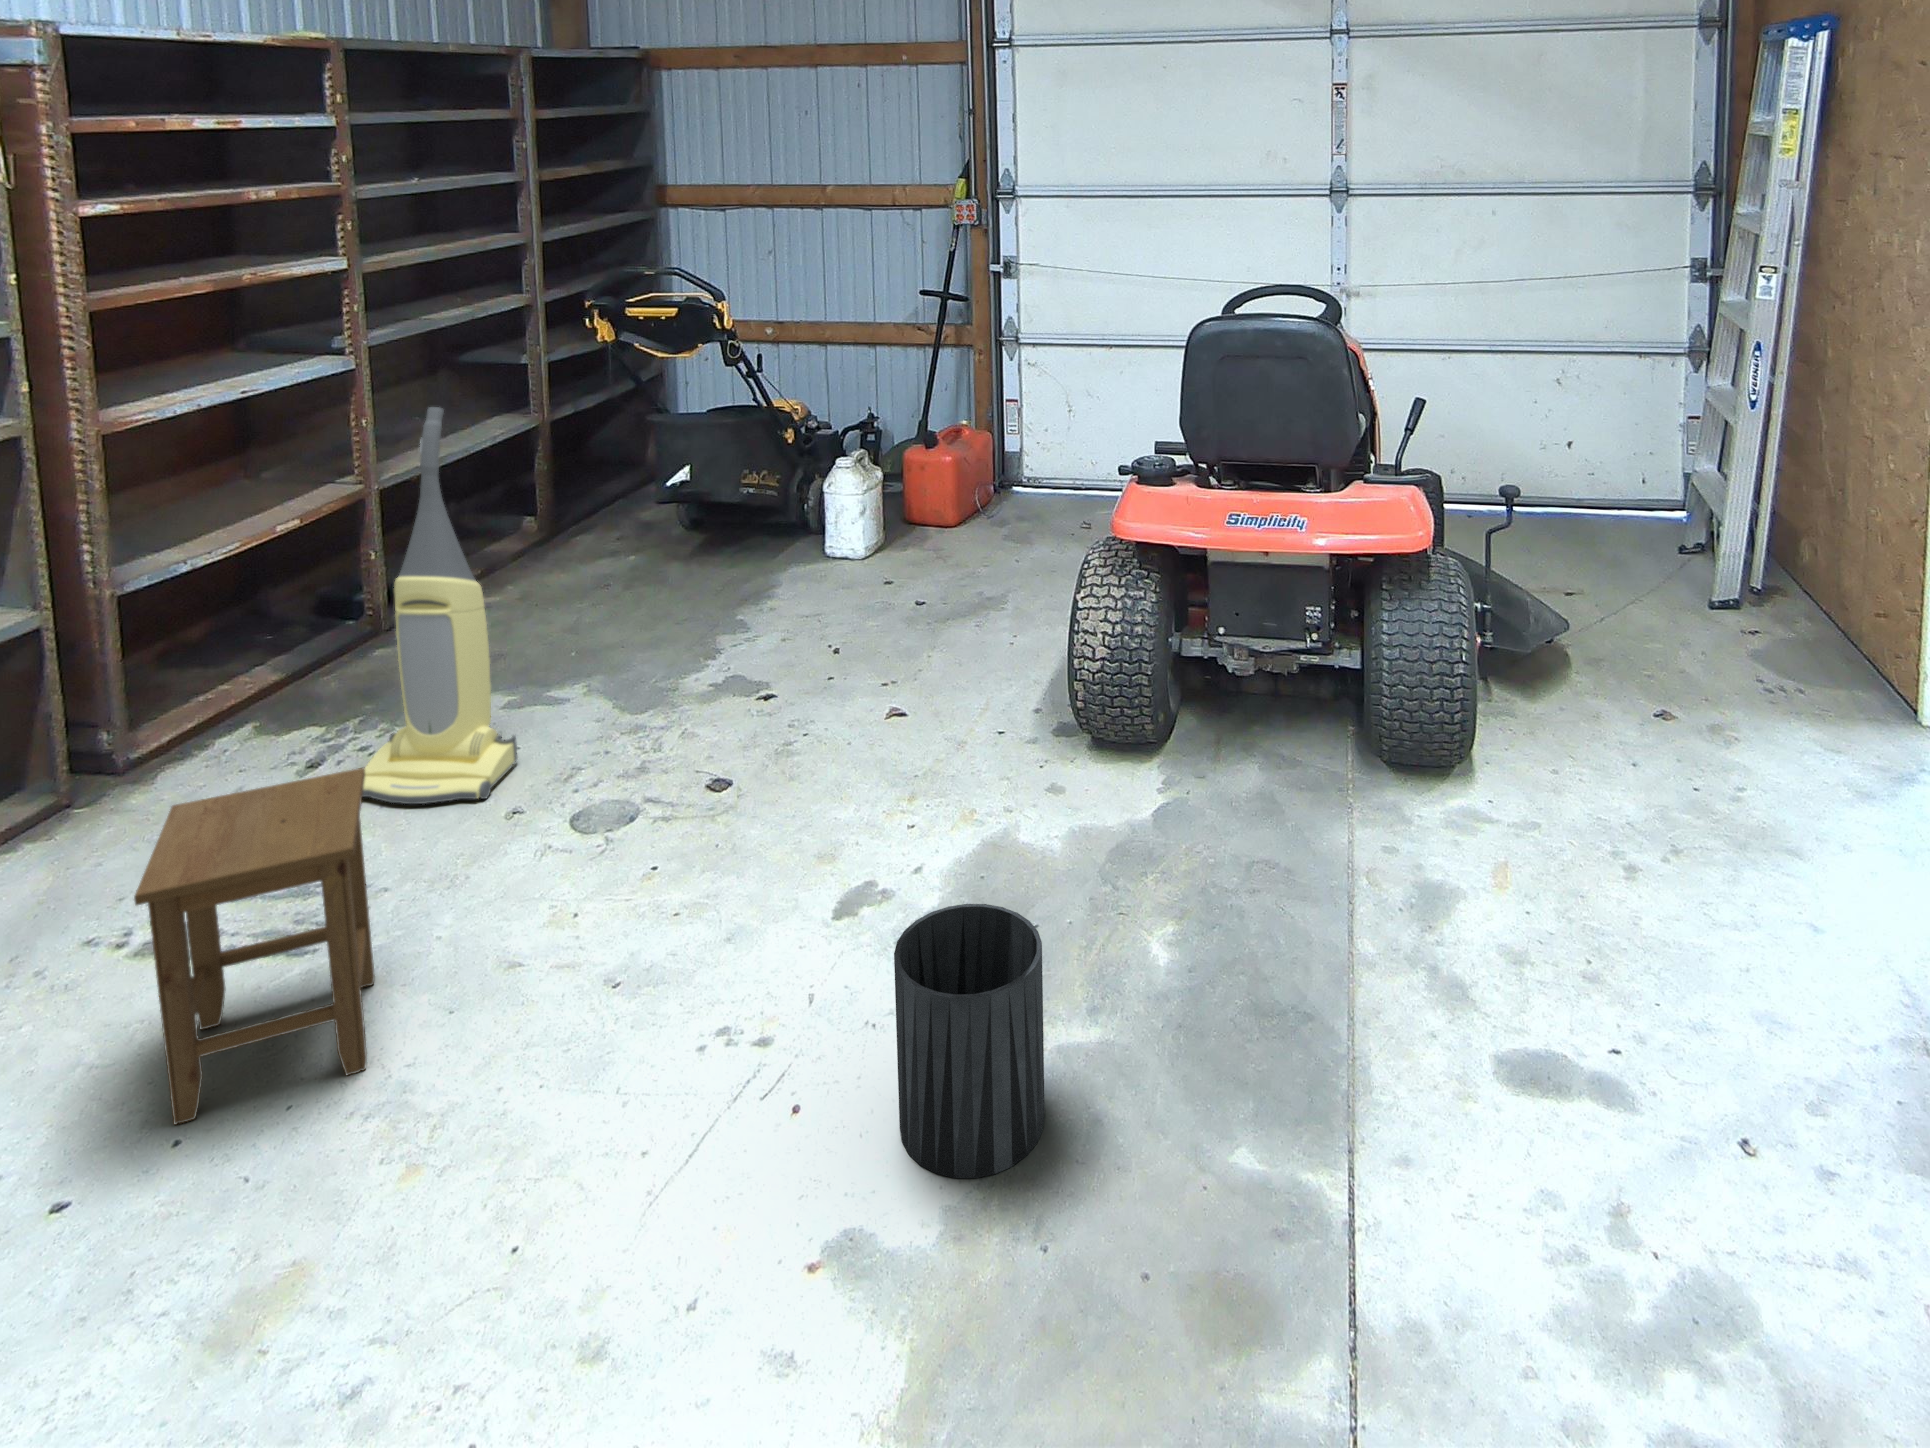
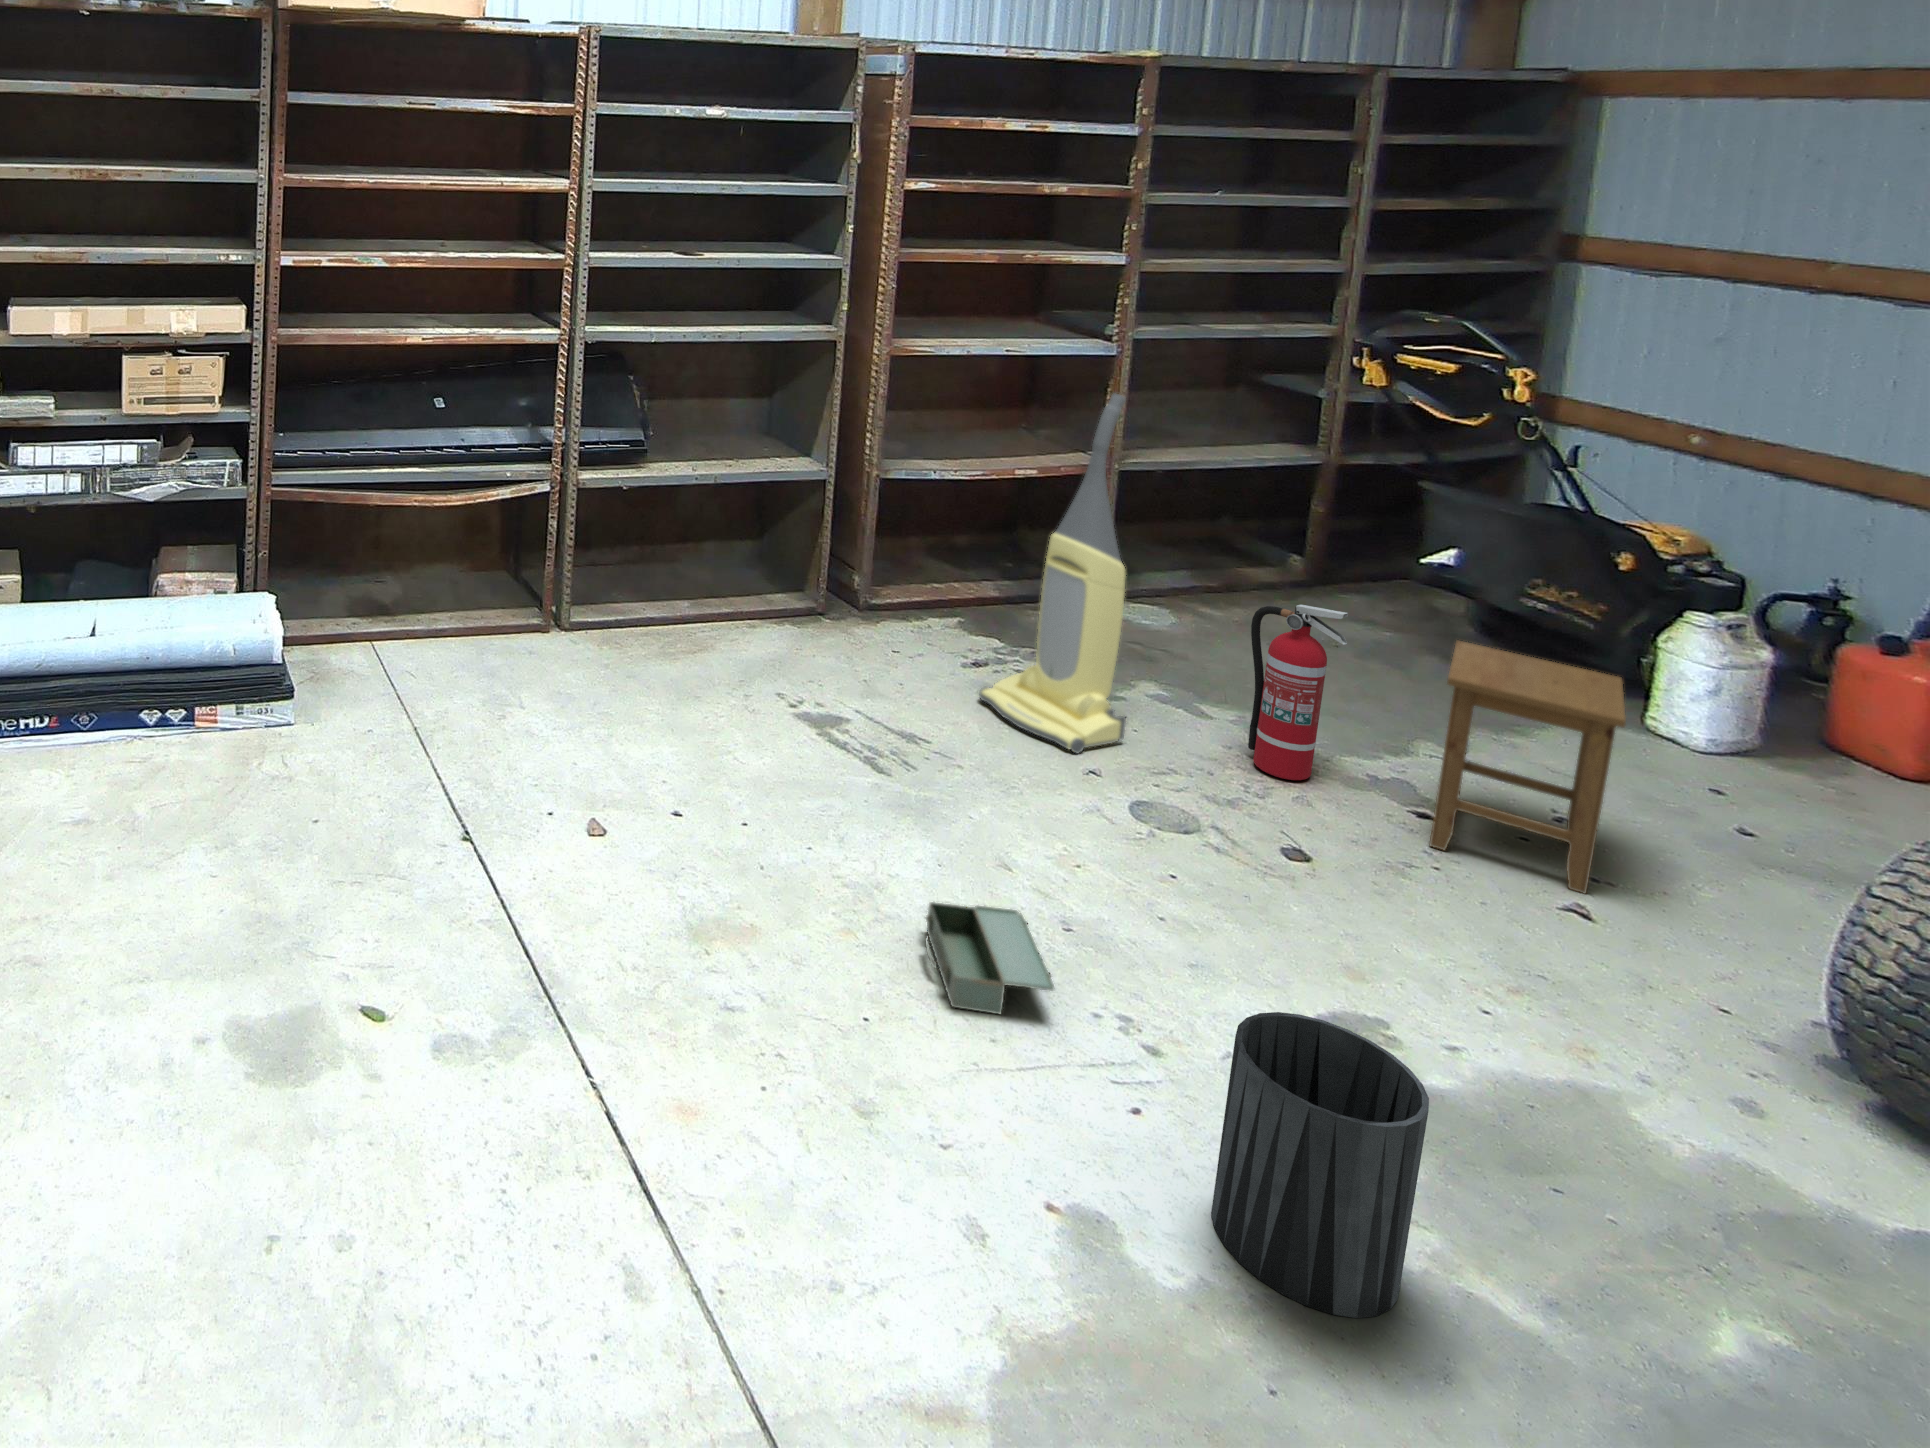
fire extinguisher: none [599,550,683,723] -> present [1248,605,1348,780]
stool: present [134,768,375,1125] -> present [1430,641,1626,893]
toolbox: none [489,1001,670,1162] -> present [926,902,1054,1014]

